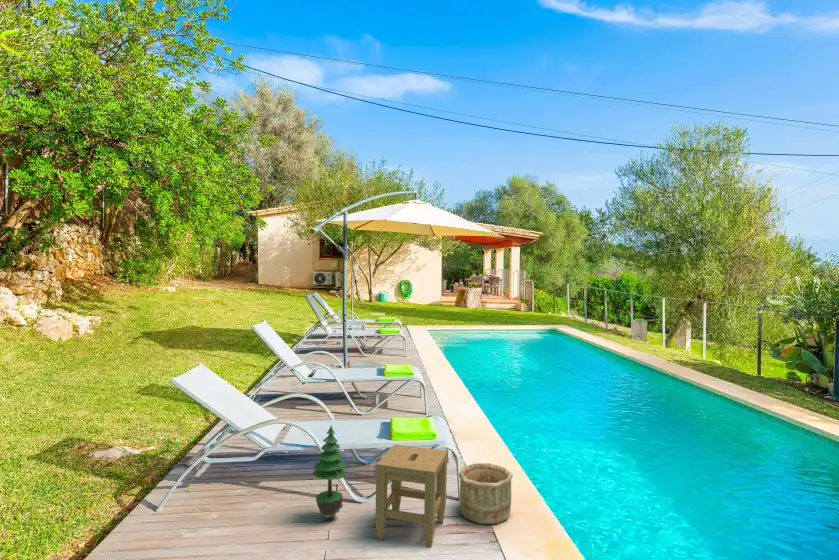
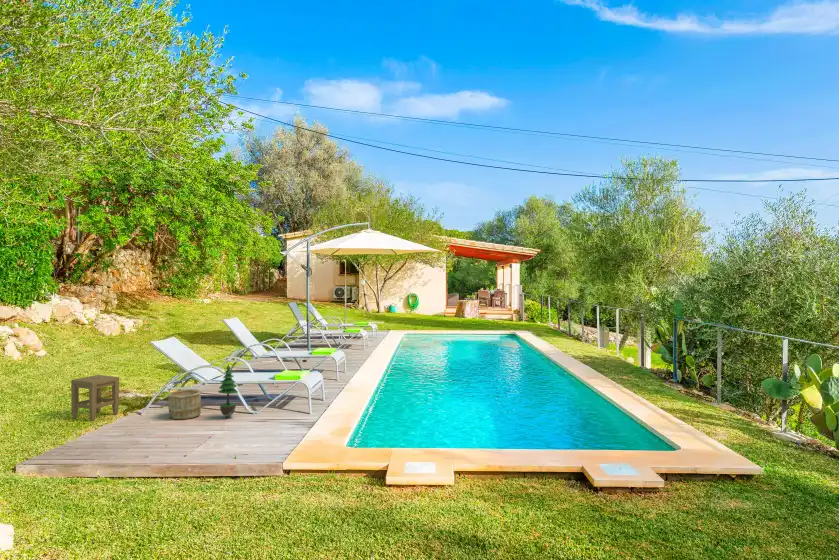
stool: present [375,444,447,548] -> present [71,375,119,421]
wooden bucket: present [459,463,513,524] -> present [168,389,201,419]

